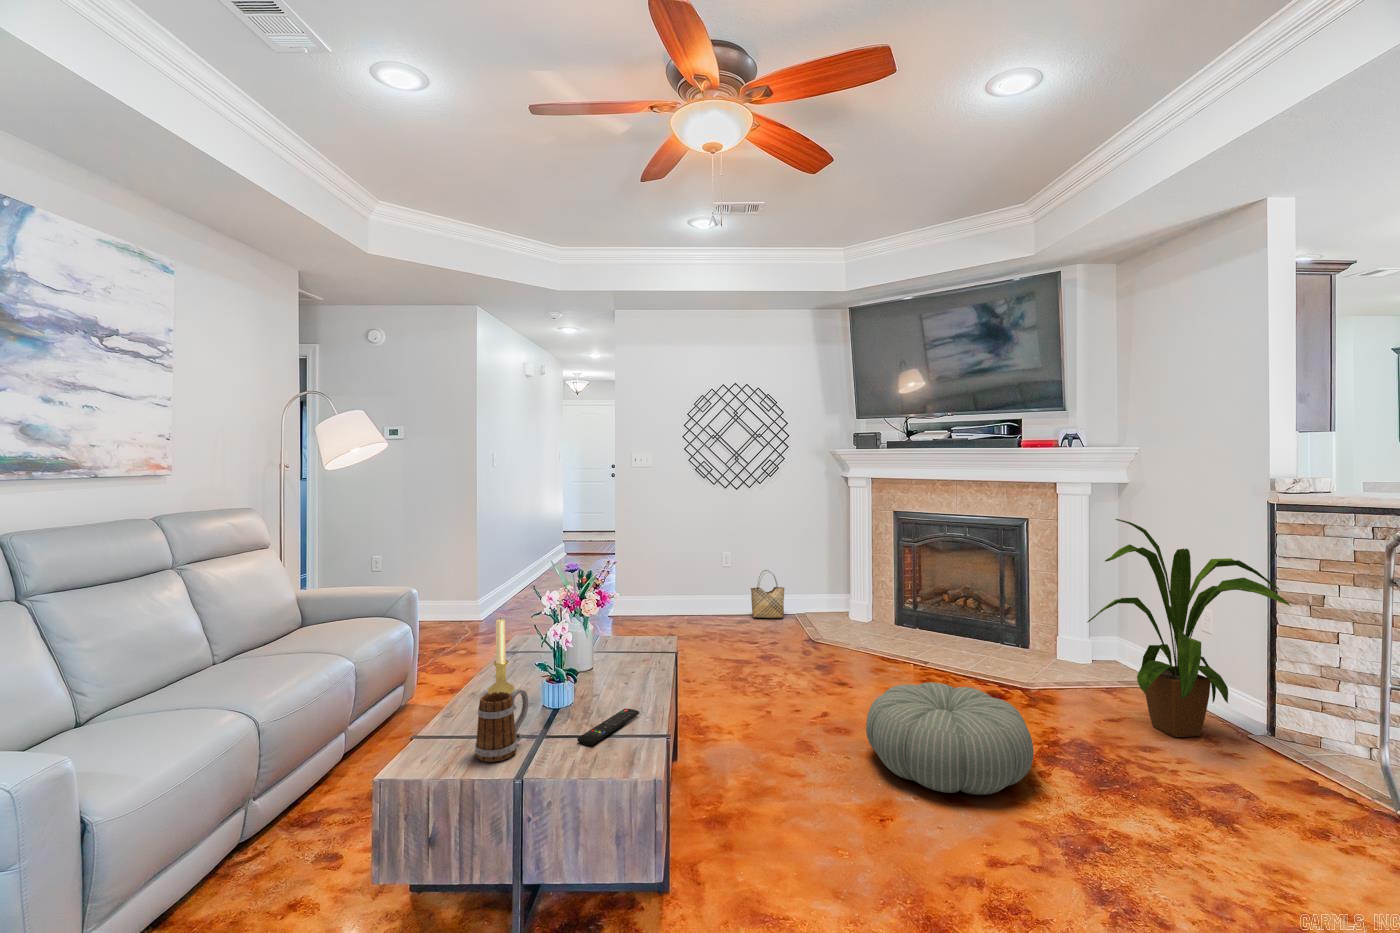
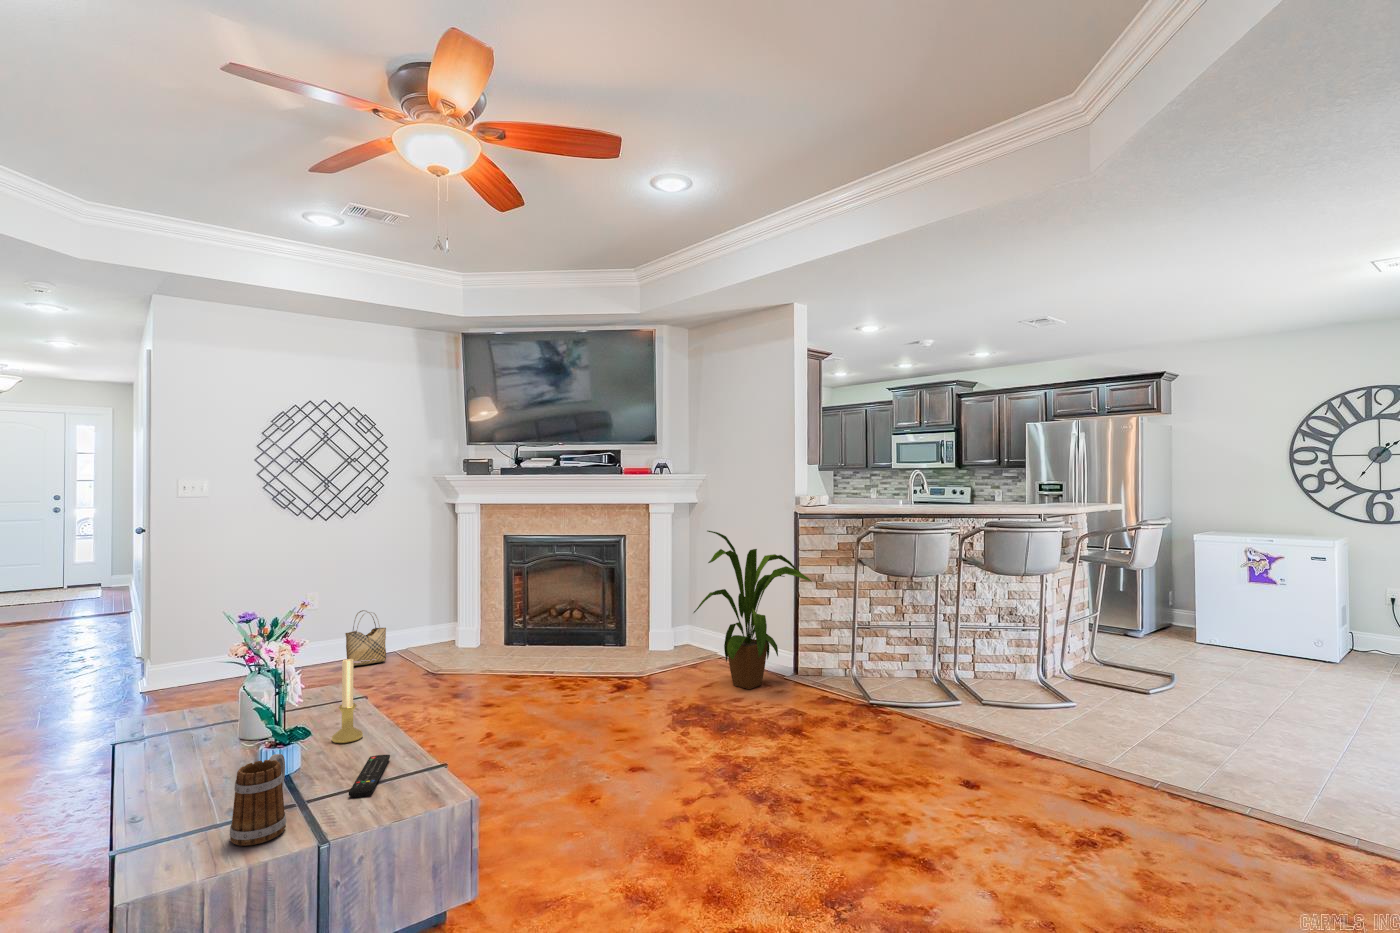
candle holder: present [488,618,514,694] -> present [332,659,363,743]
pouf: present [866,682,1034,795] -> none [551,680,685,768]

